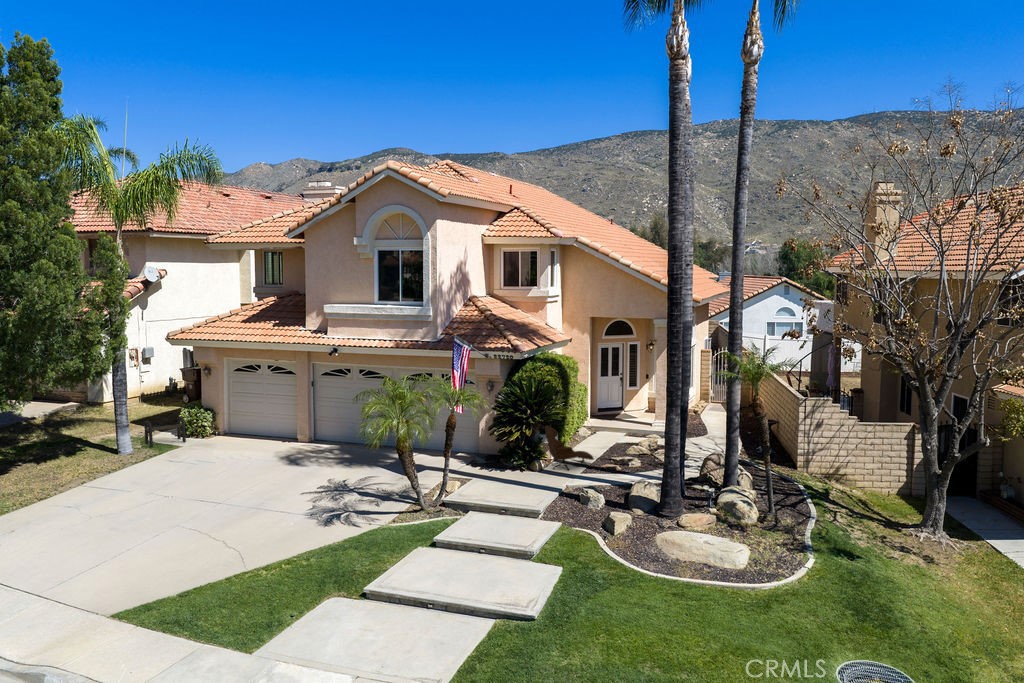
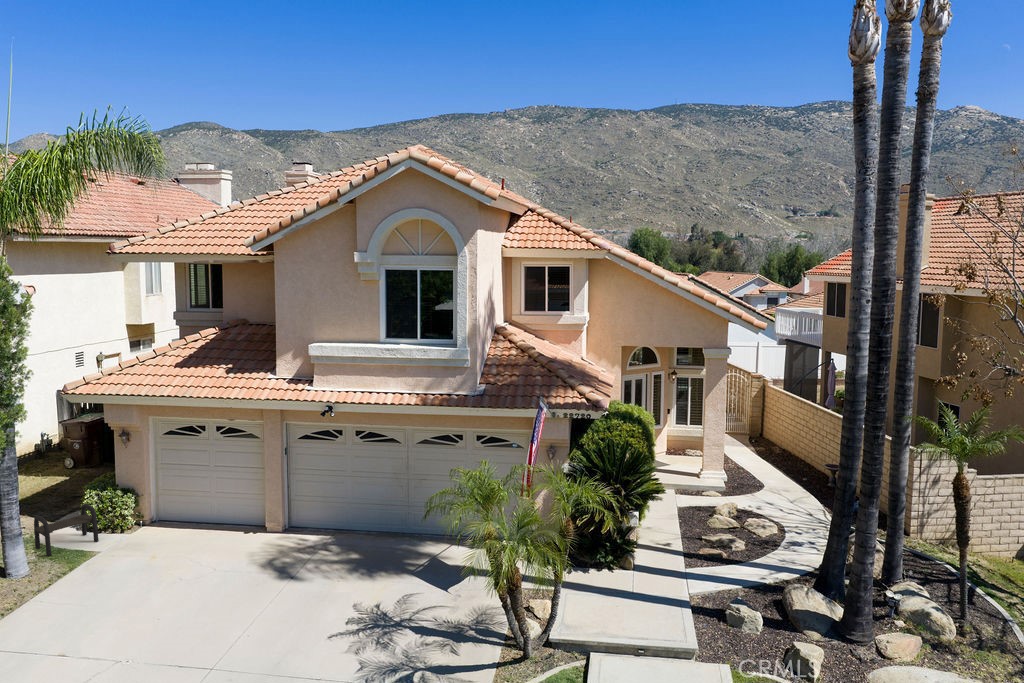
lounge chair: present [545,426,594,470] -> none [631,502,690,560]

